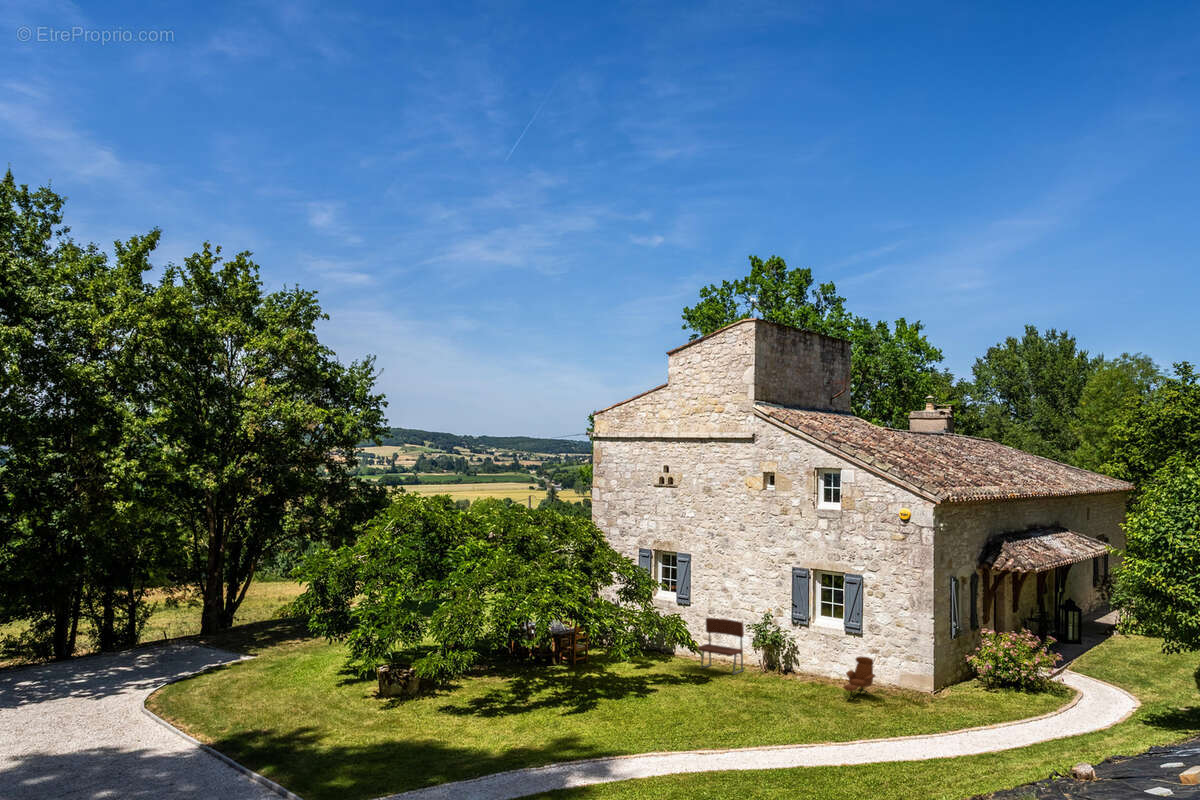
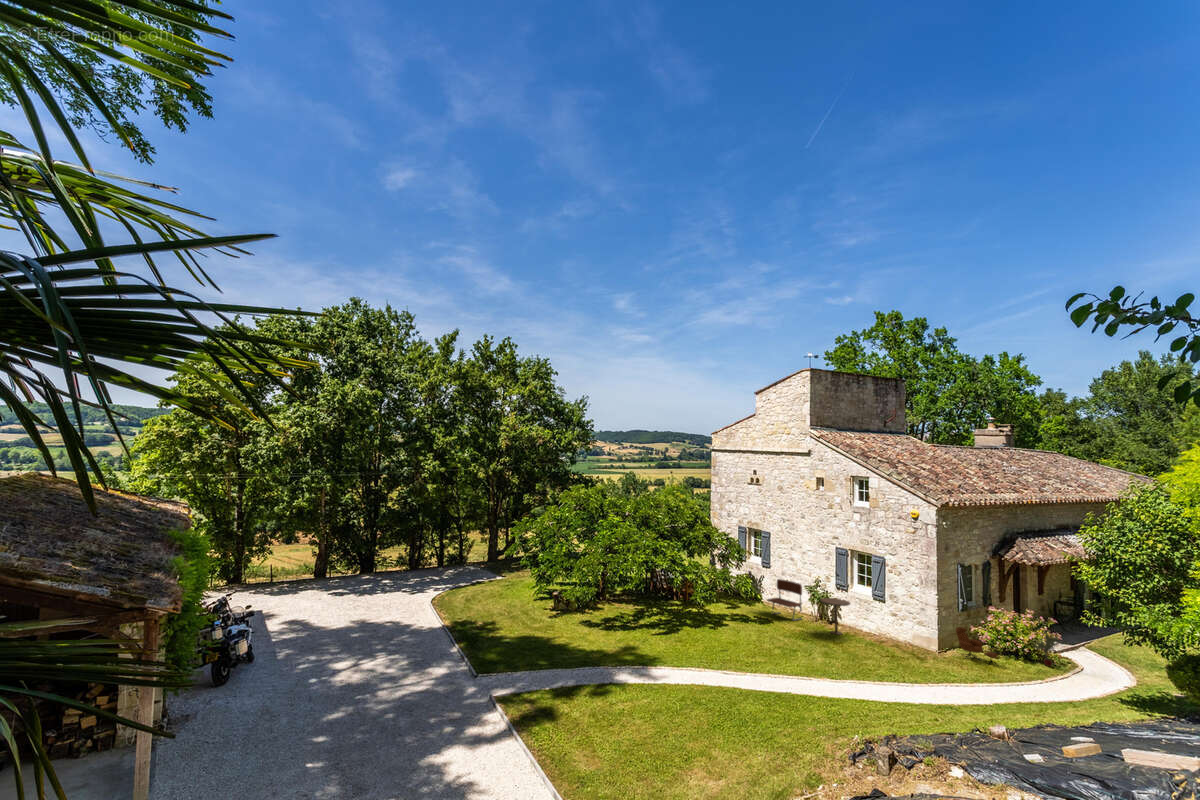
pedestal table: none [776,637,816,687] -> present [820,598,850,635]
potted tree: none [1031,652,1058,695] -> present [1035,632,1059,667]
lounge chair: present [844,657,876,698] -> present [956,627,998,664]

